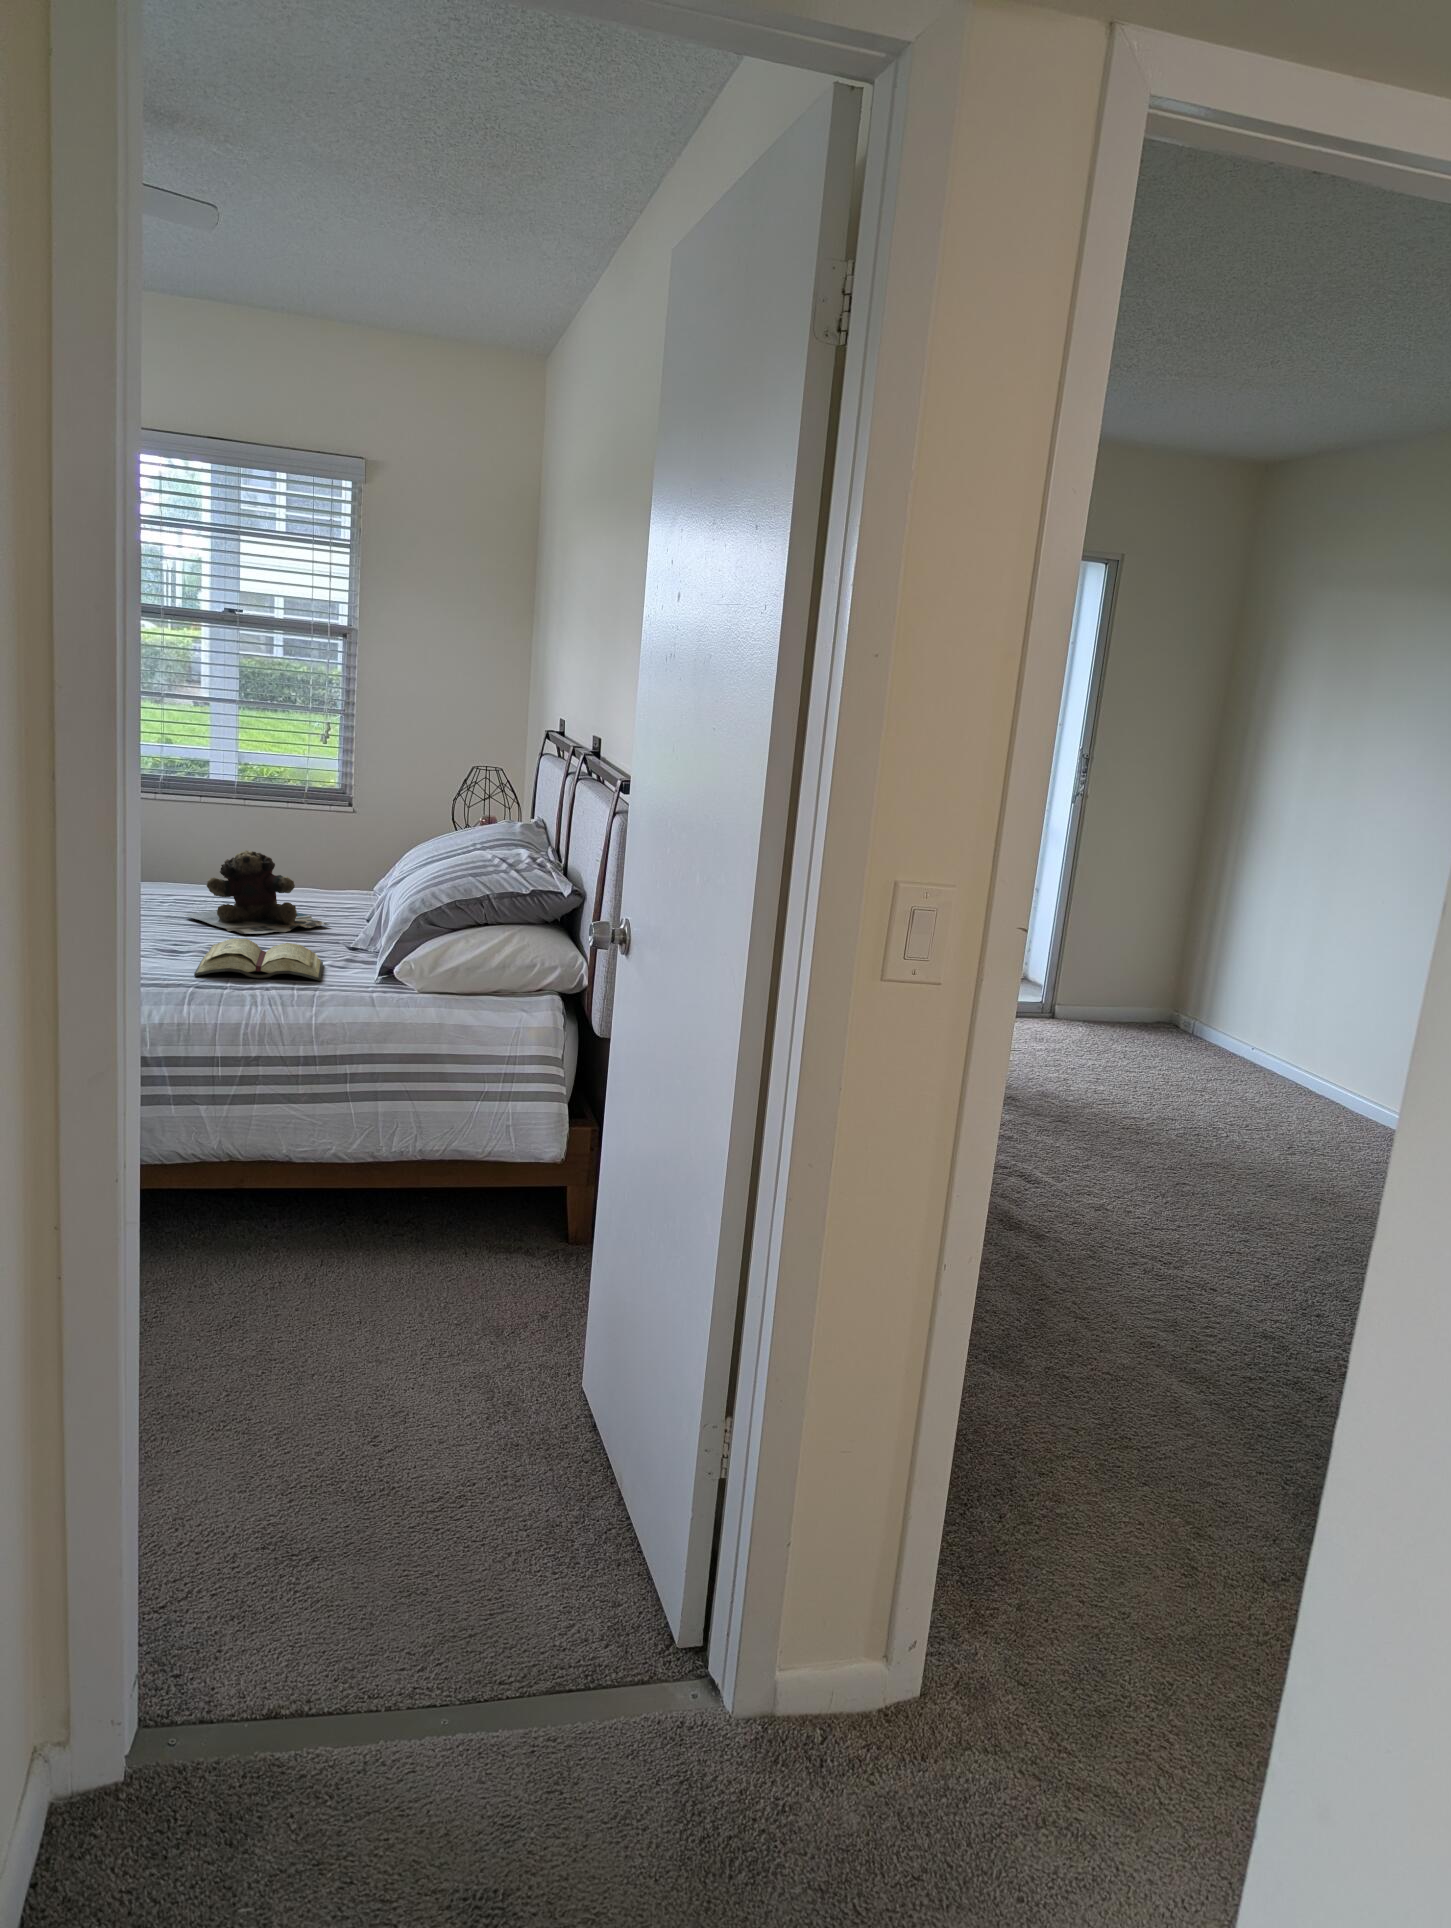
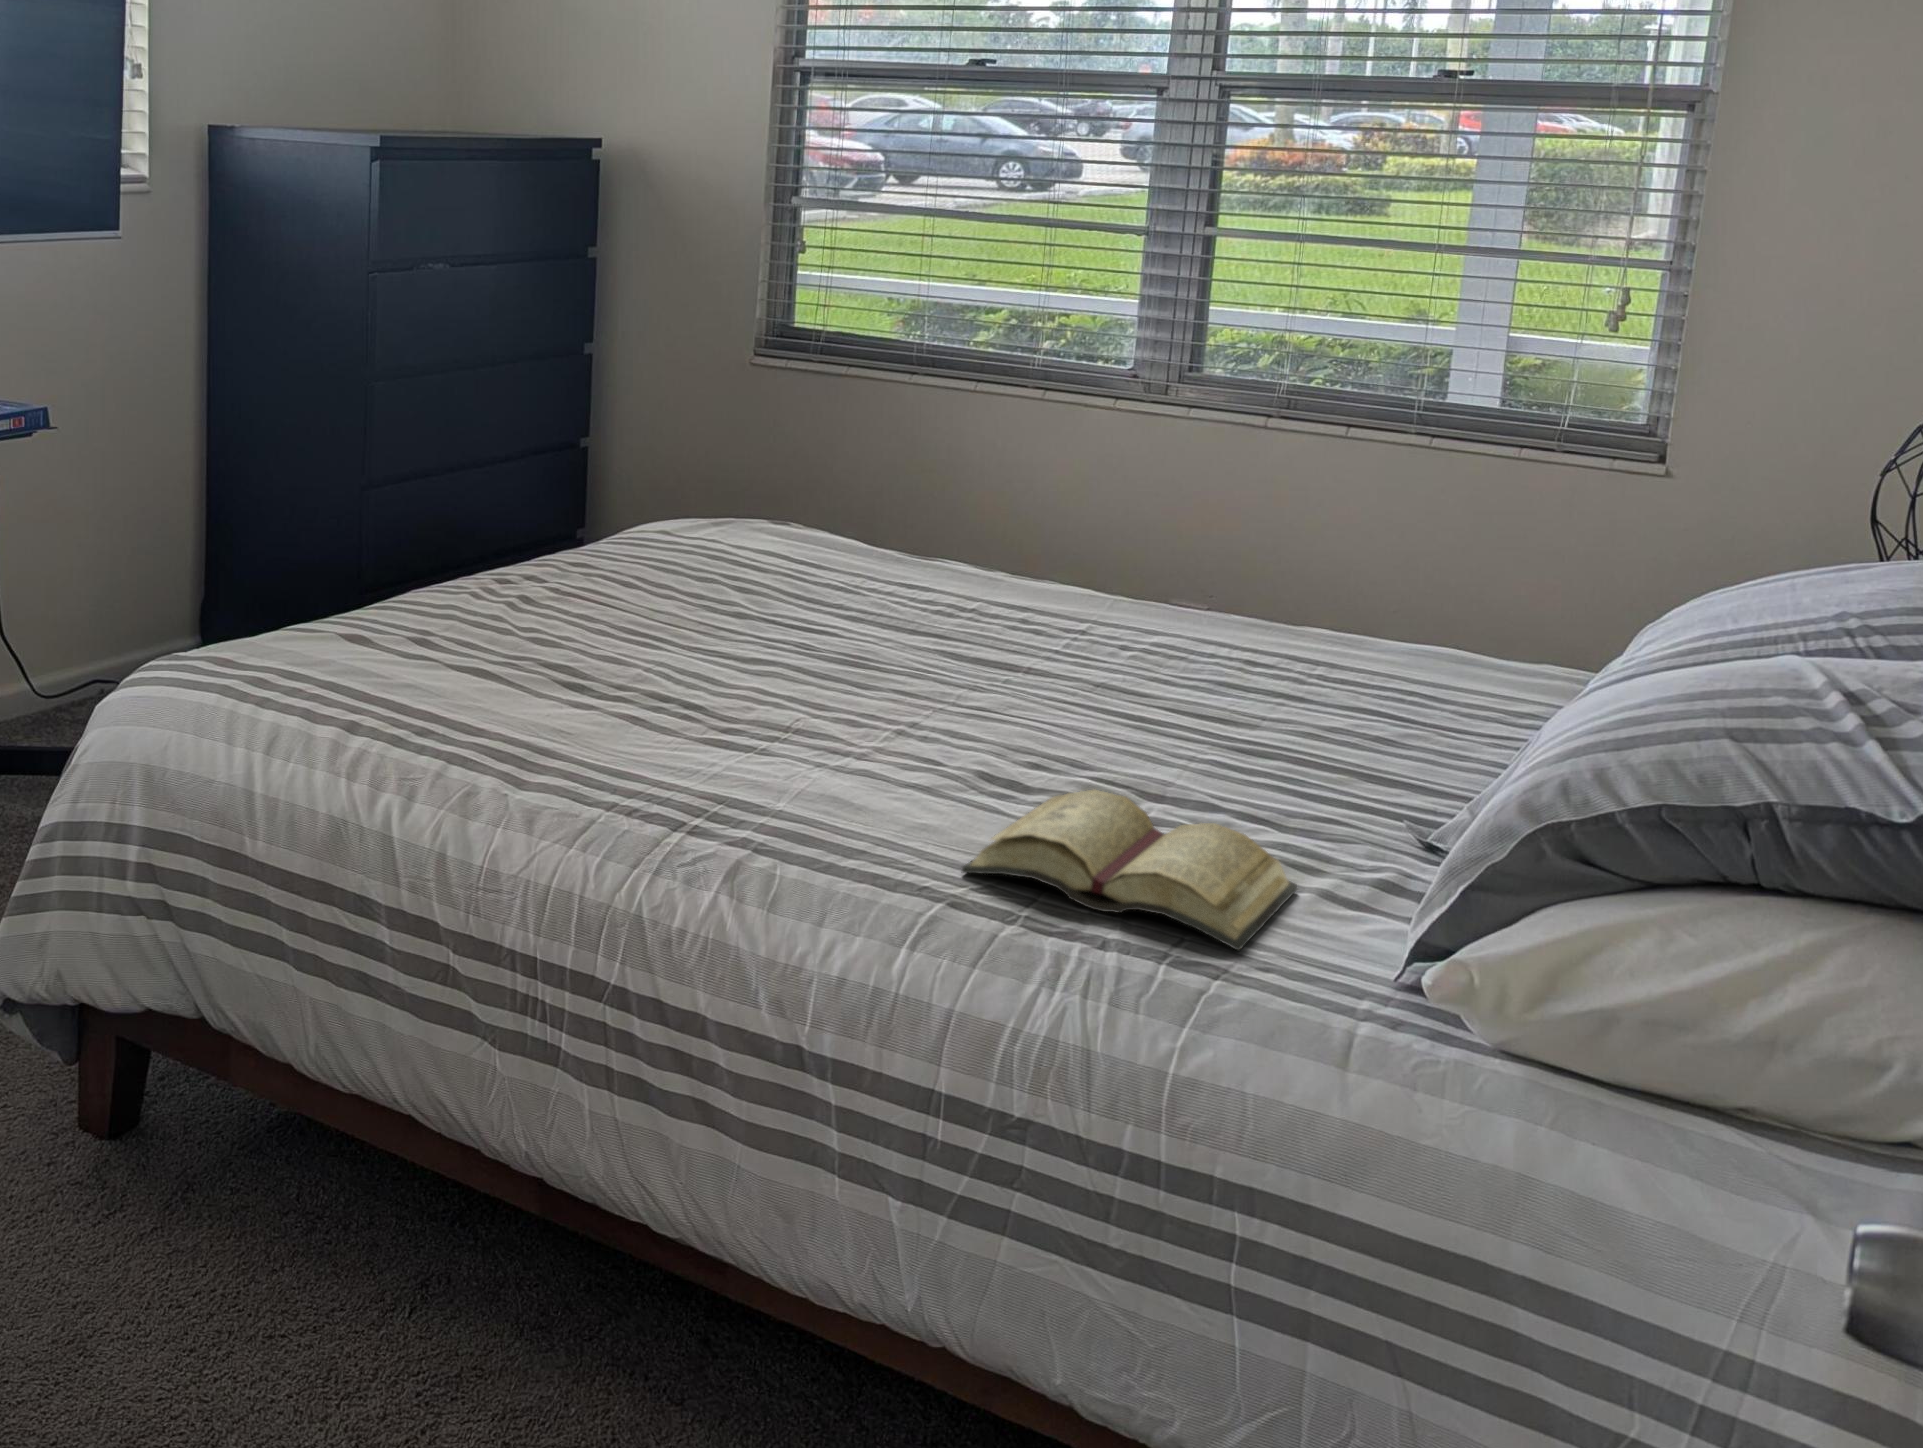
teddy bear: present [184,850,329,934] -> none [1113,570,1419,768]

